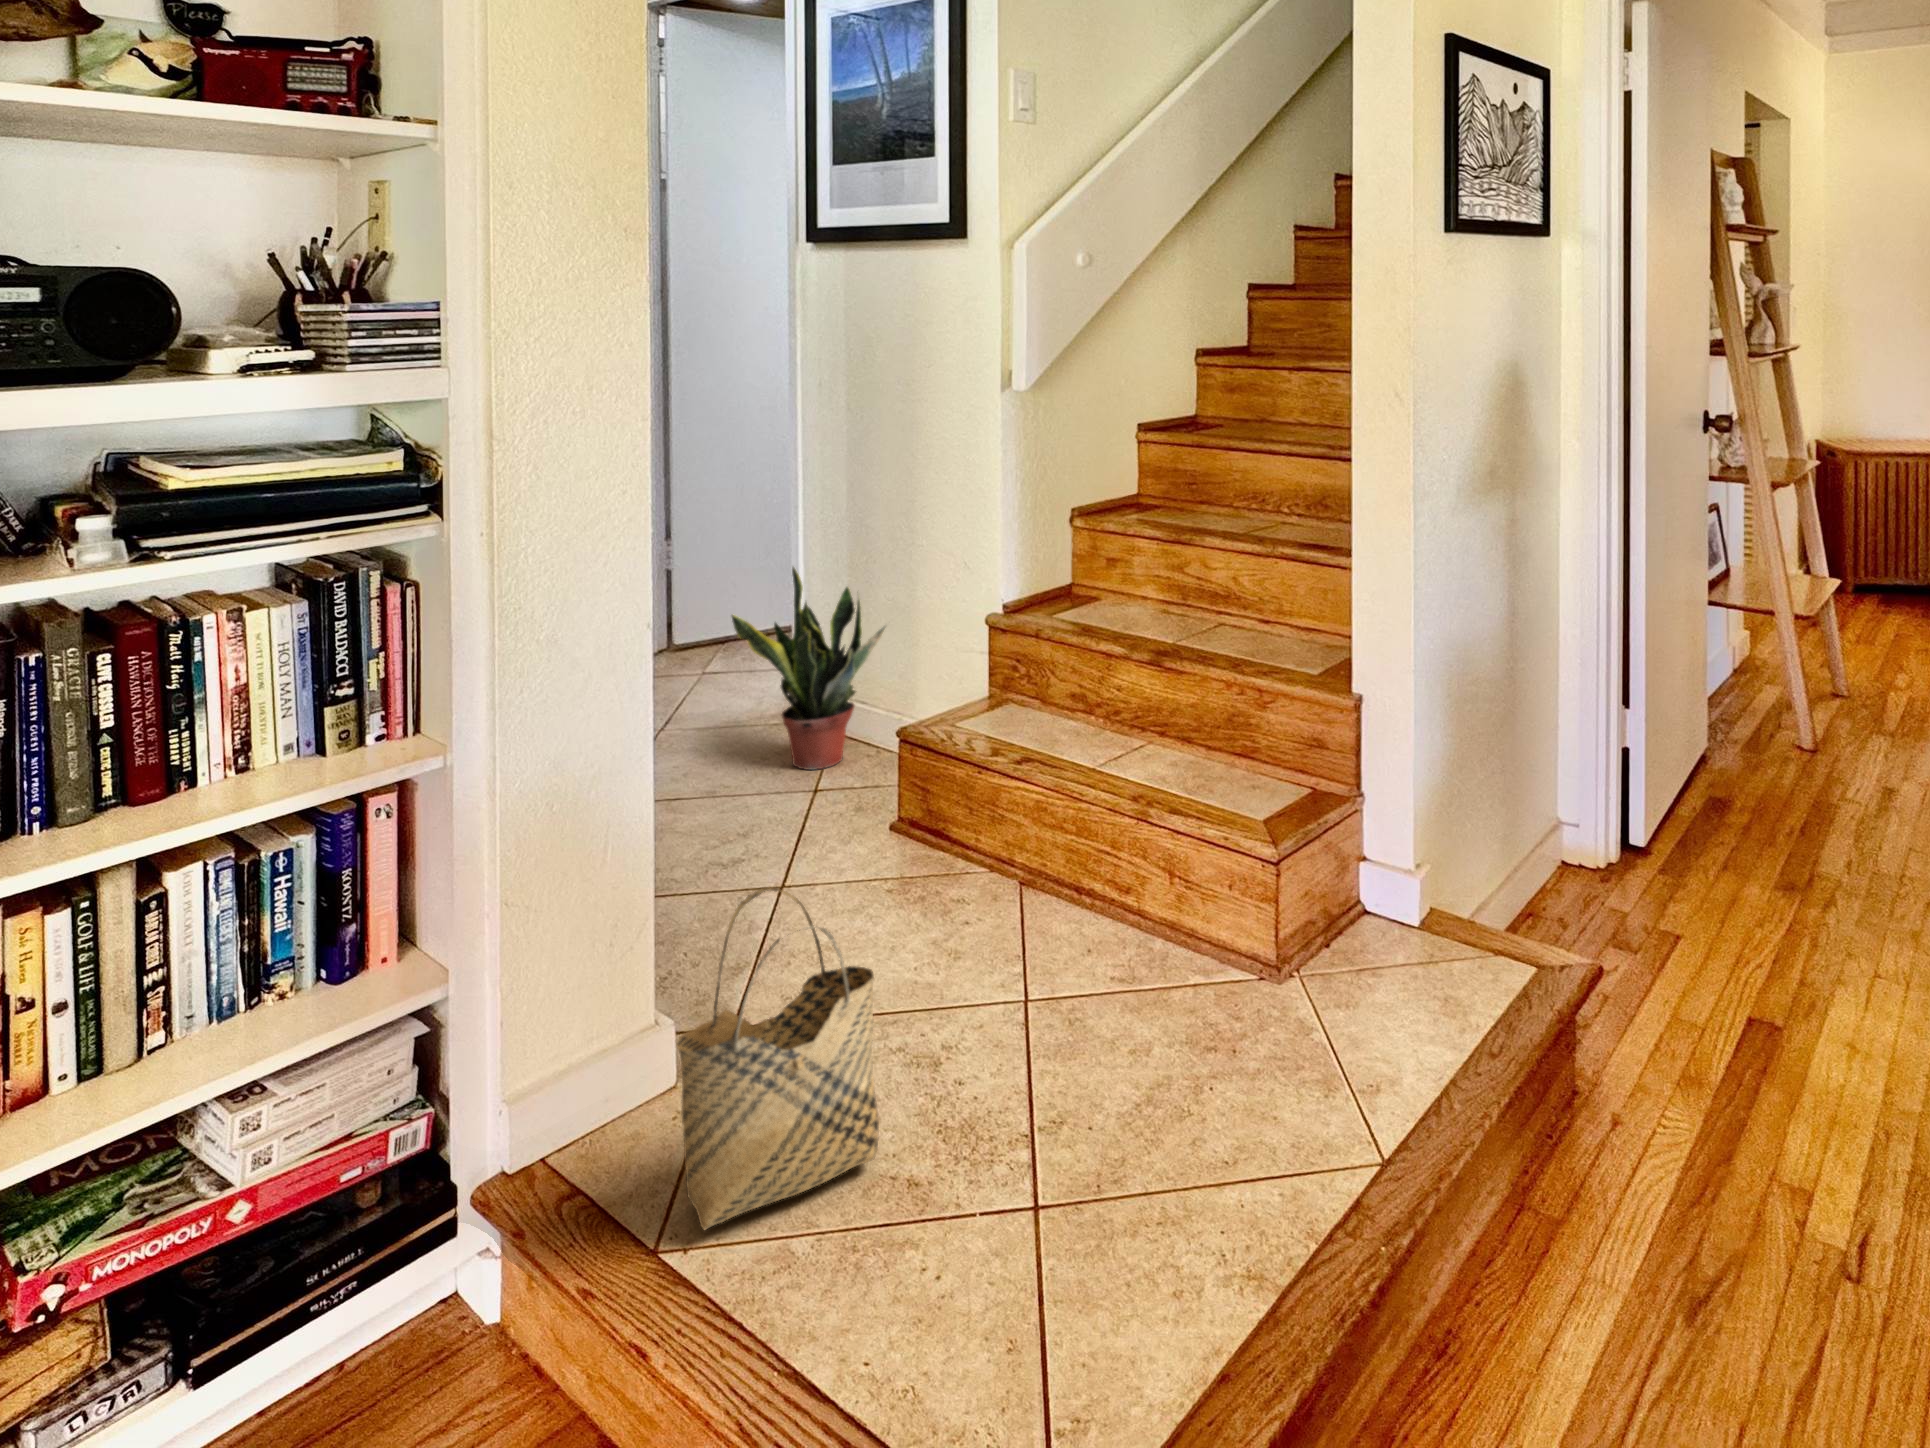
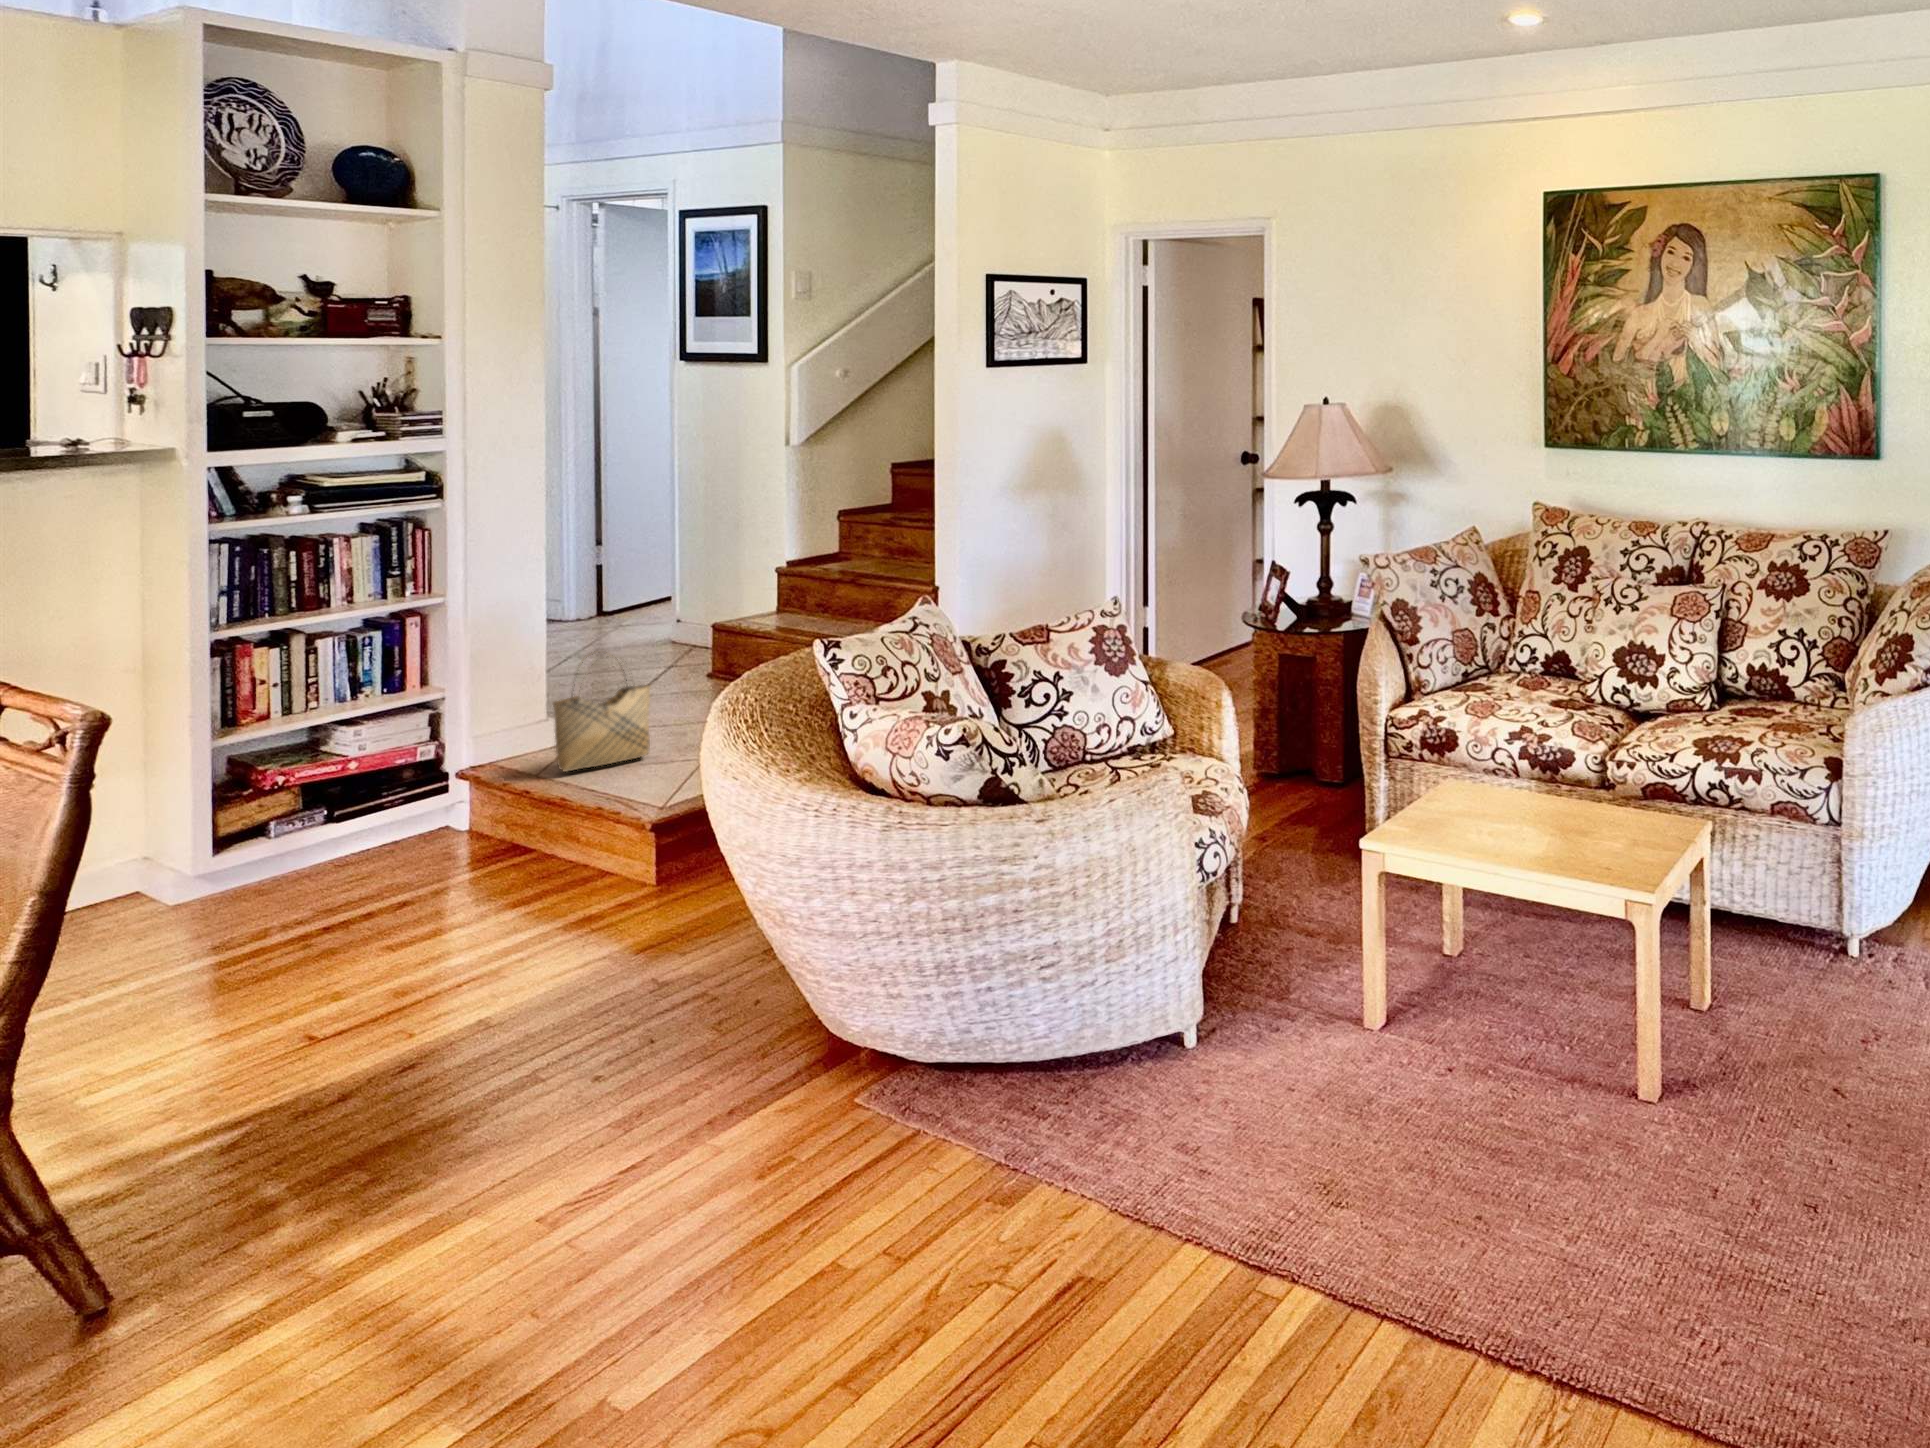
potted plant: present [732,567,886,770] -> none [618,549,723,663]

